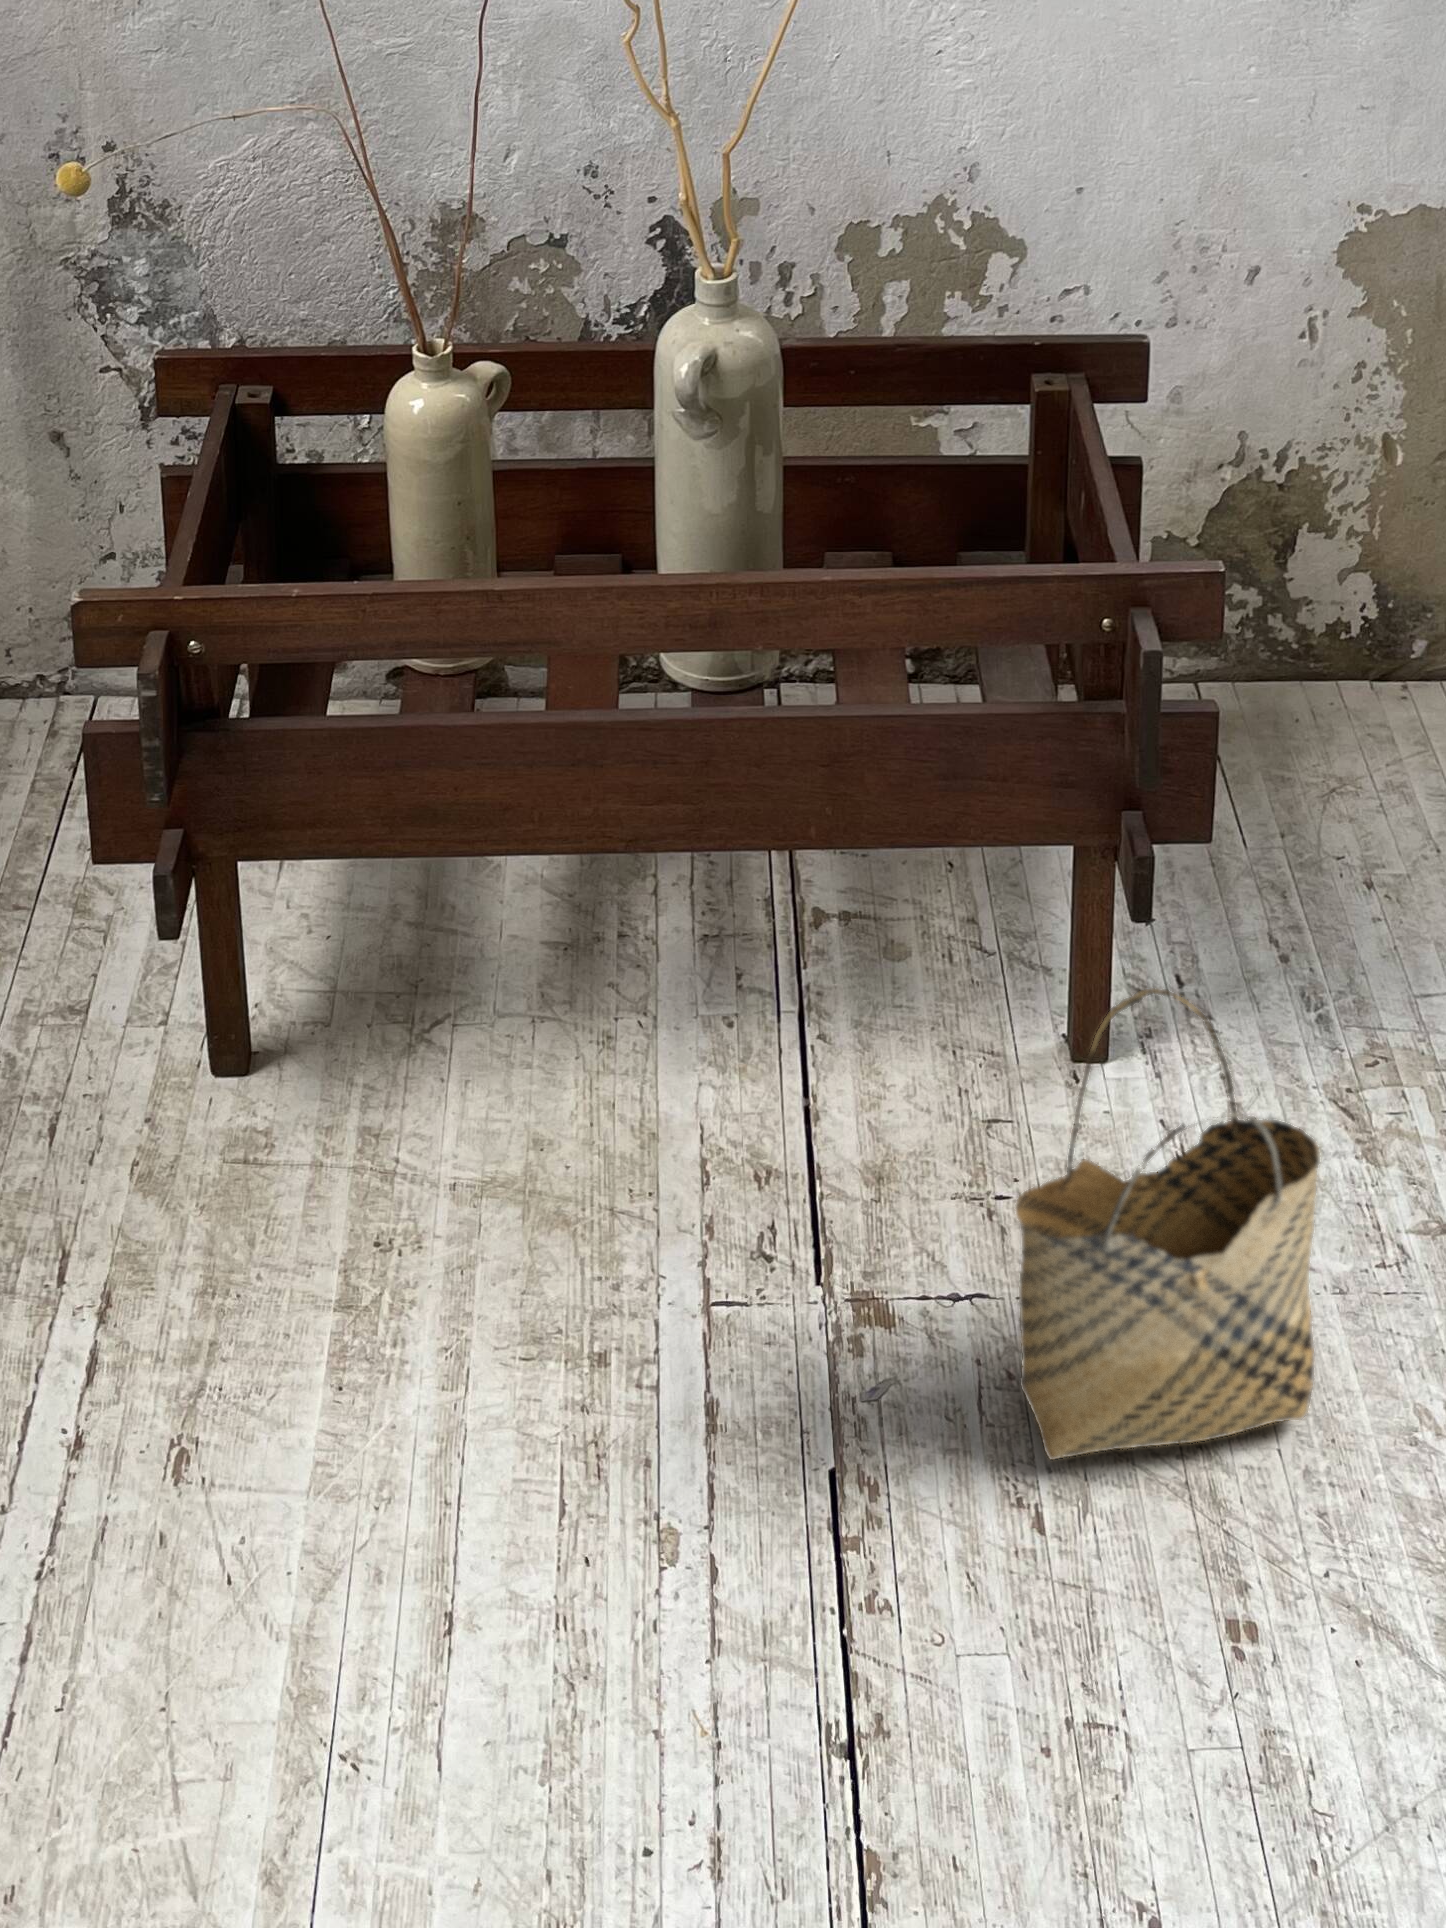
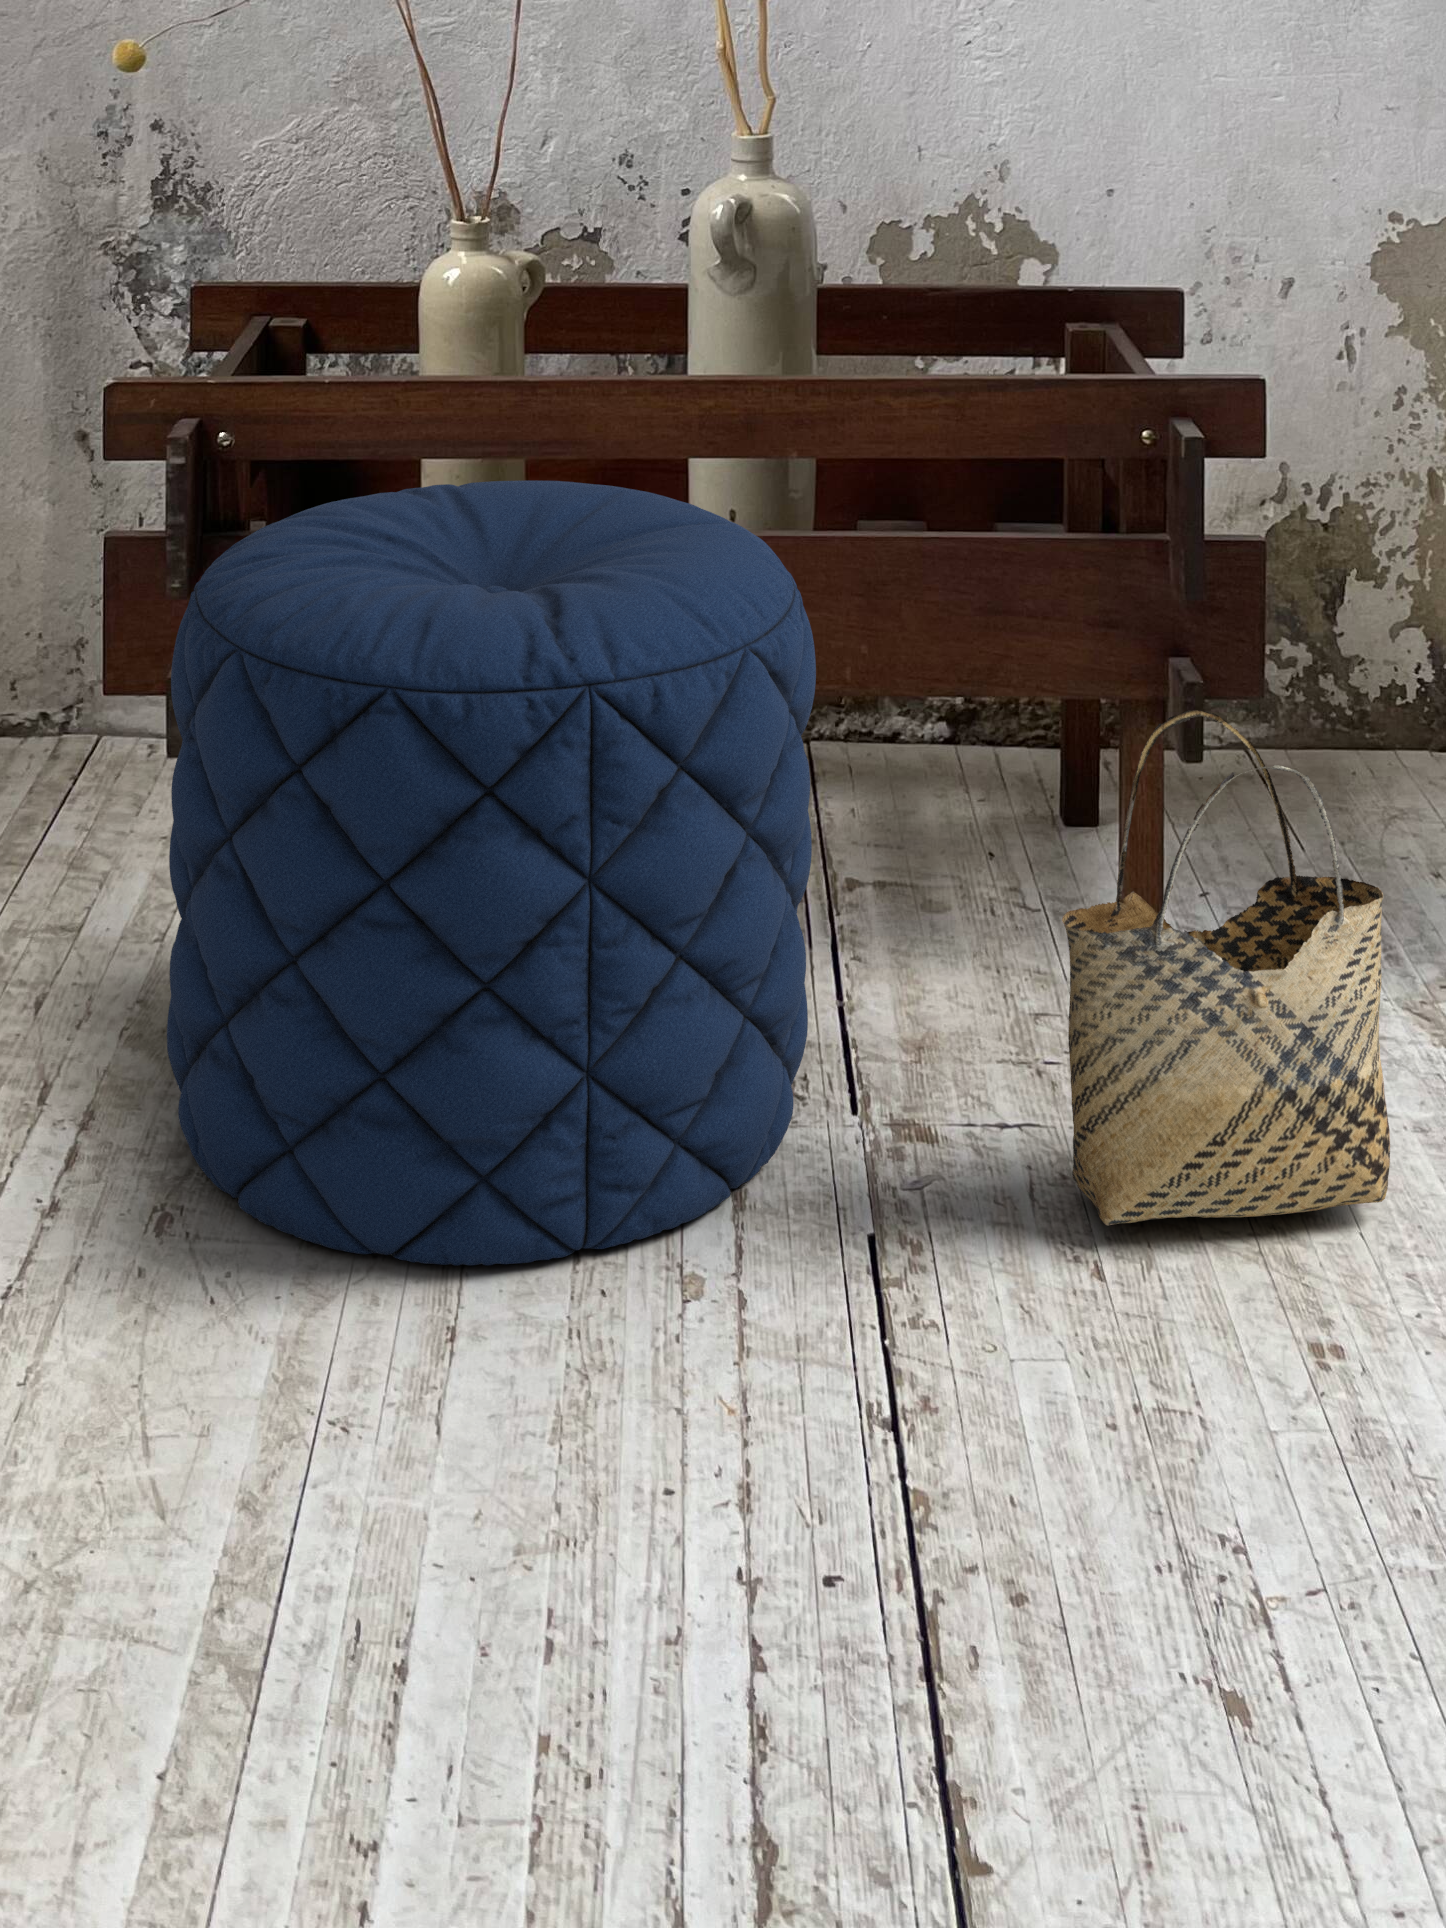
pouf: none [155,690,781,1526] -> present [167,481,816,1266]

